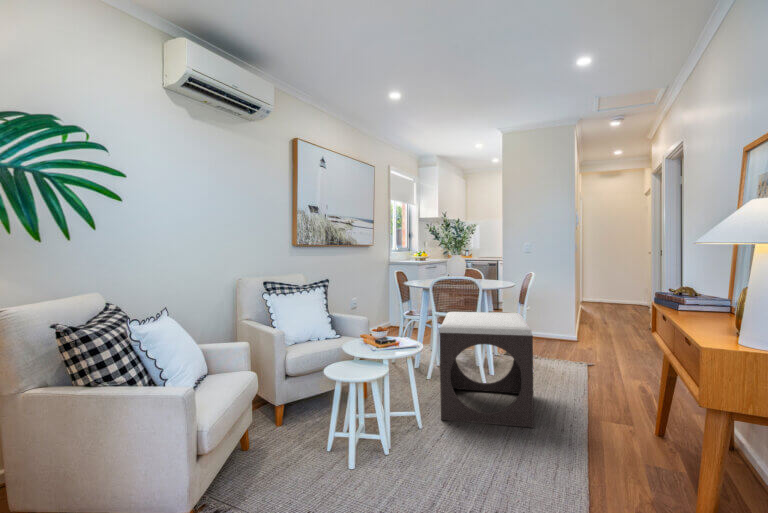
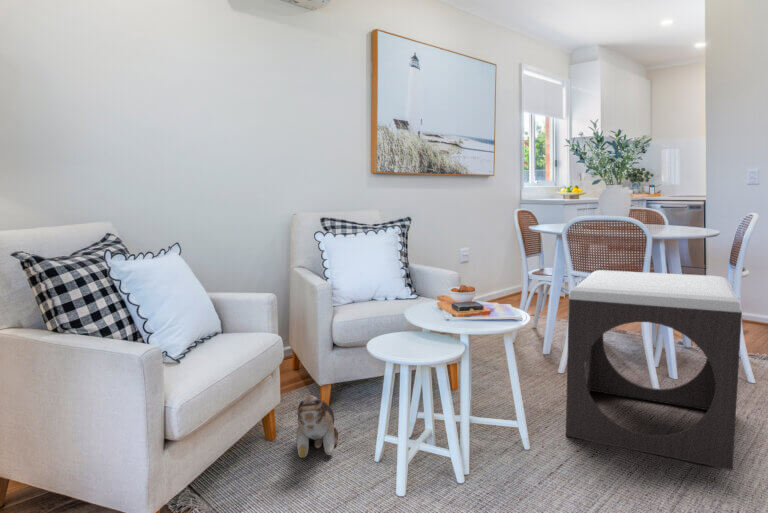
plush toy: none [267,412,294,459] -> present [293,395,338,458]

